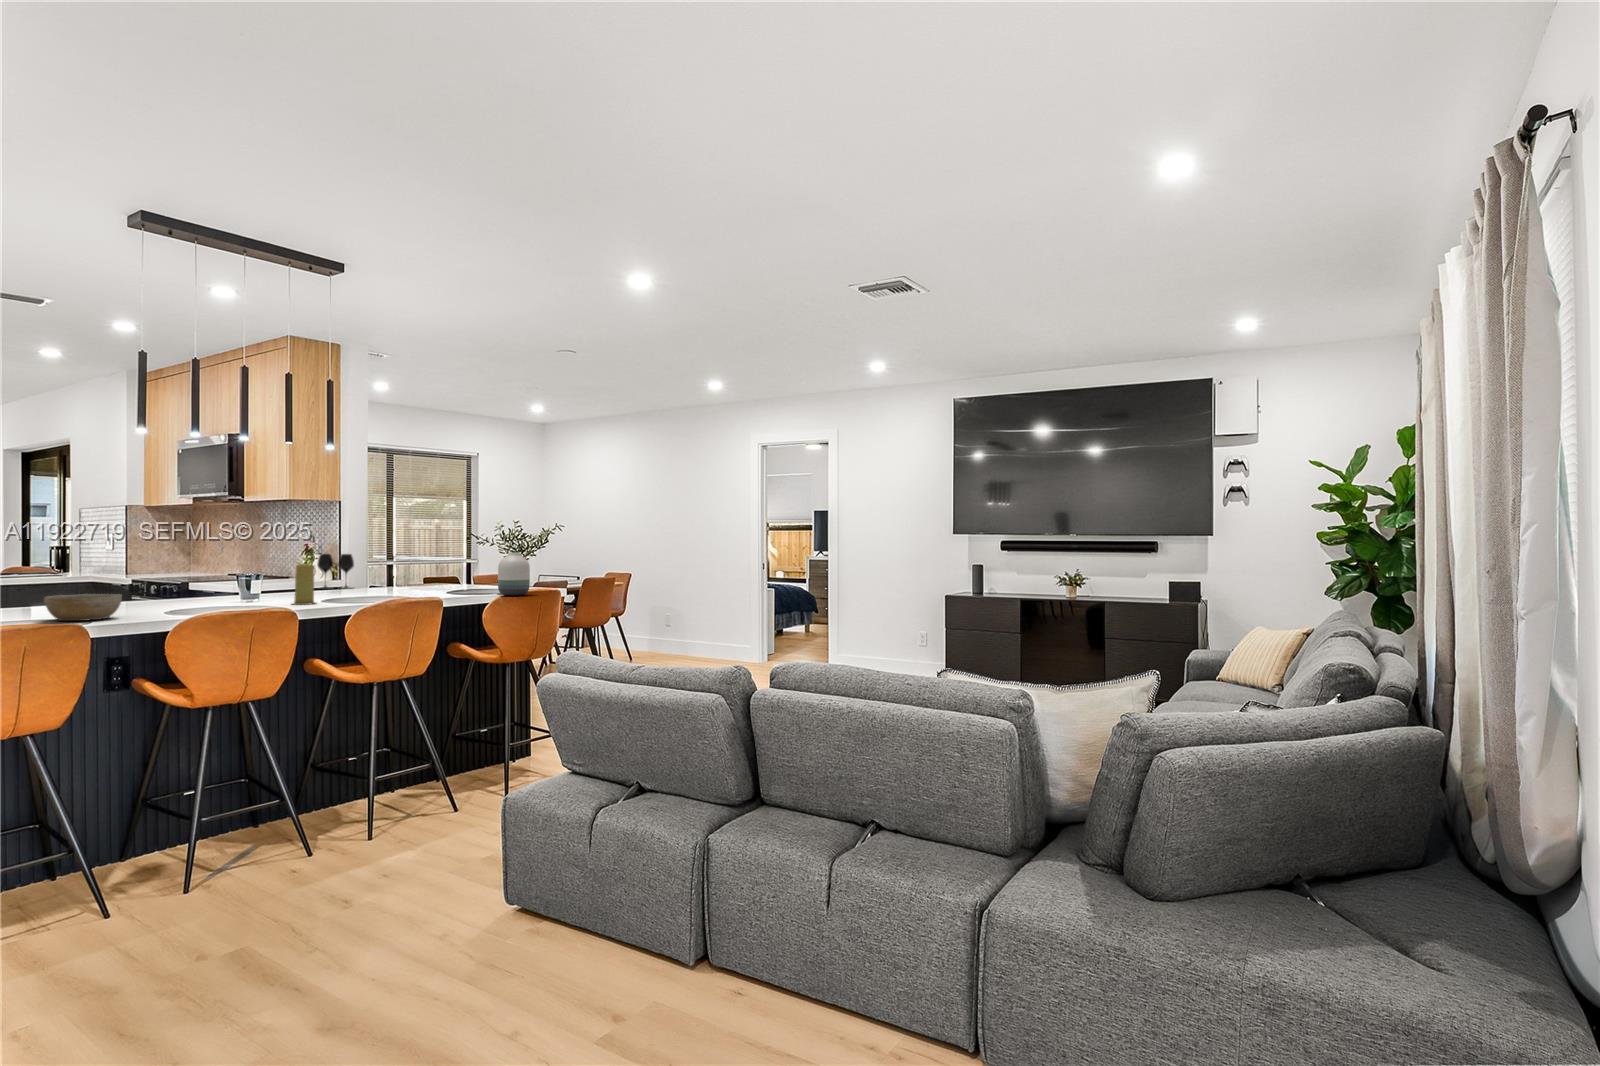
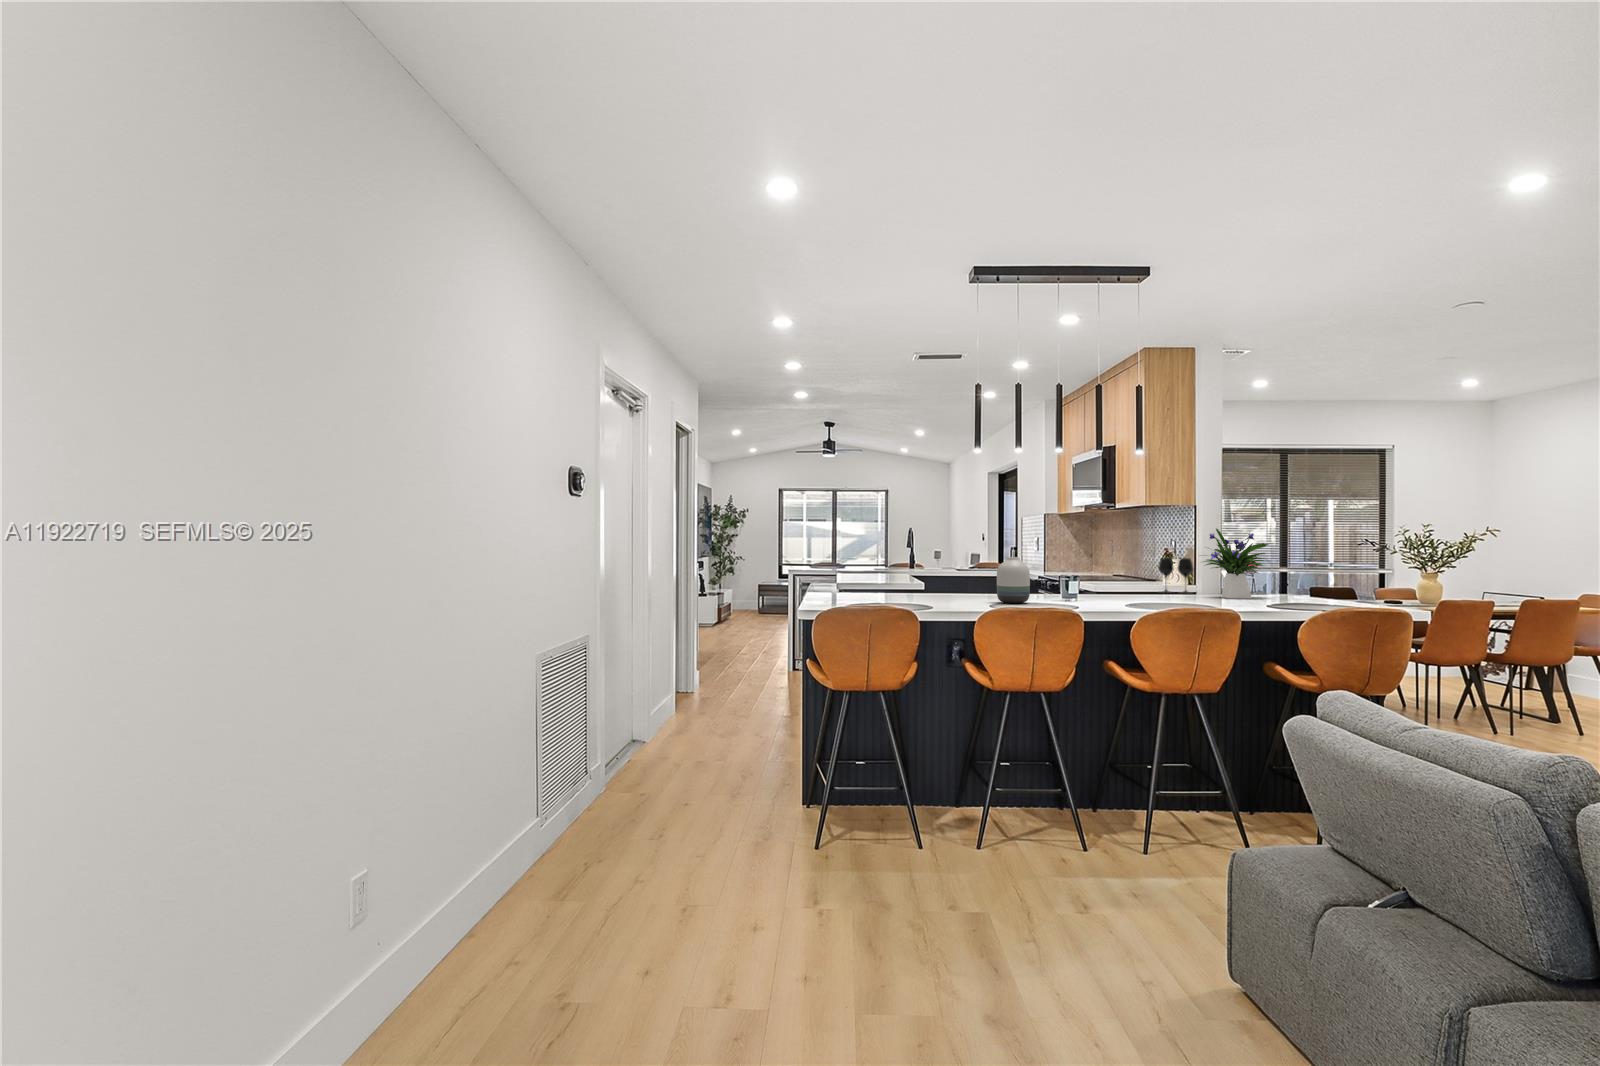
flower arrangement: none [368,525,434,591] -> present [1203,528,1269,599]
vase: present [498,553,530,596] -> present [997,557,1030,603]
candle: present [293,564,315,605] -> none [1103,565,1127,605]
bowl: present [44,594,122,621] -> none [919,584,967,604]

